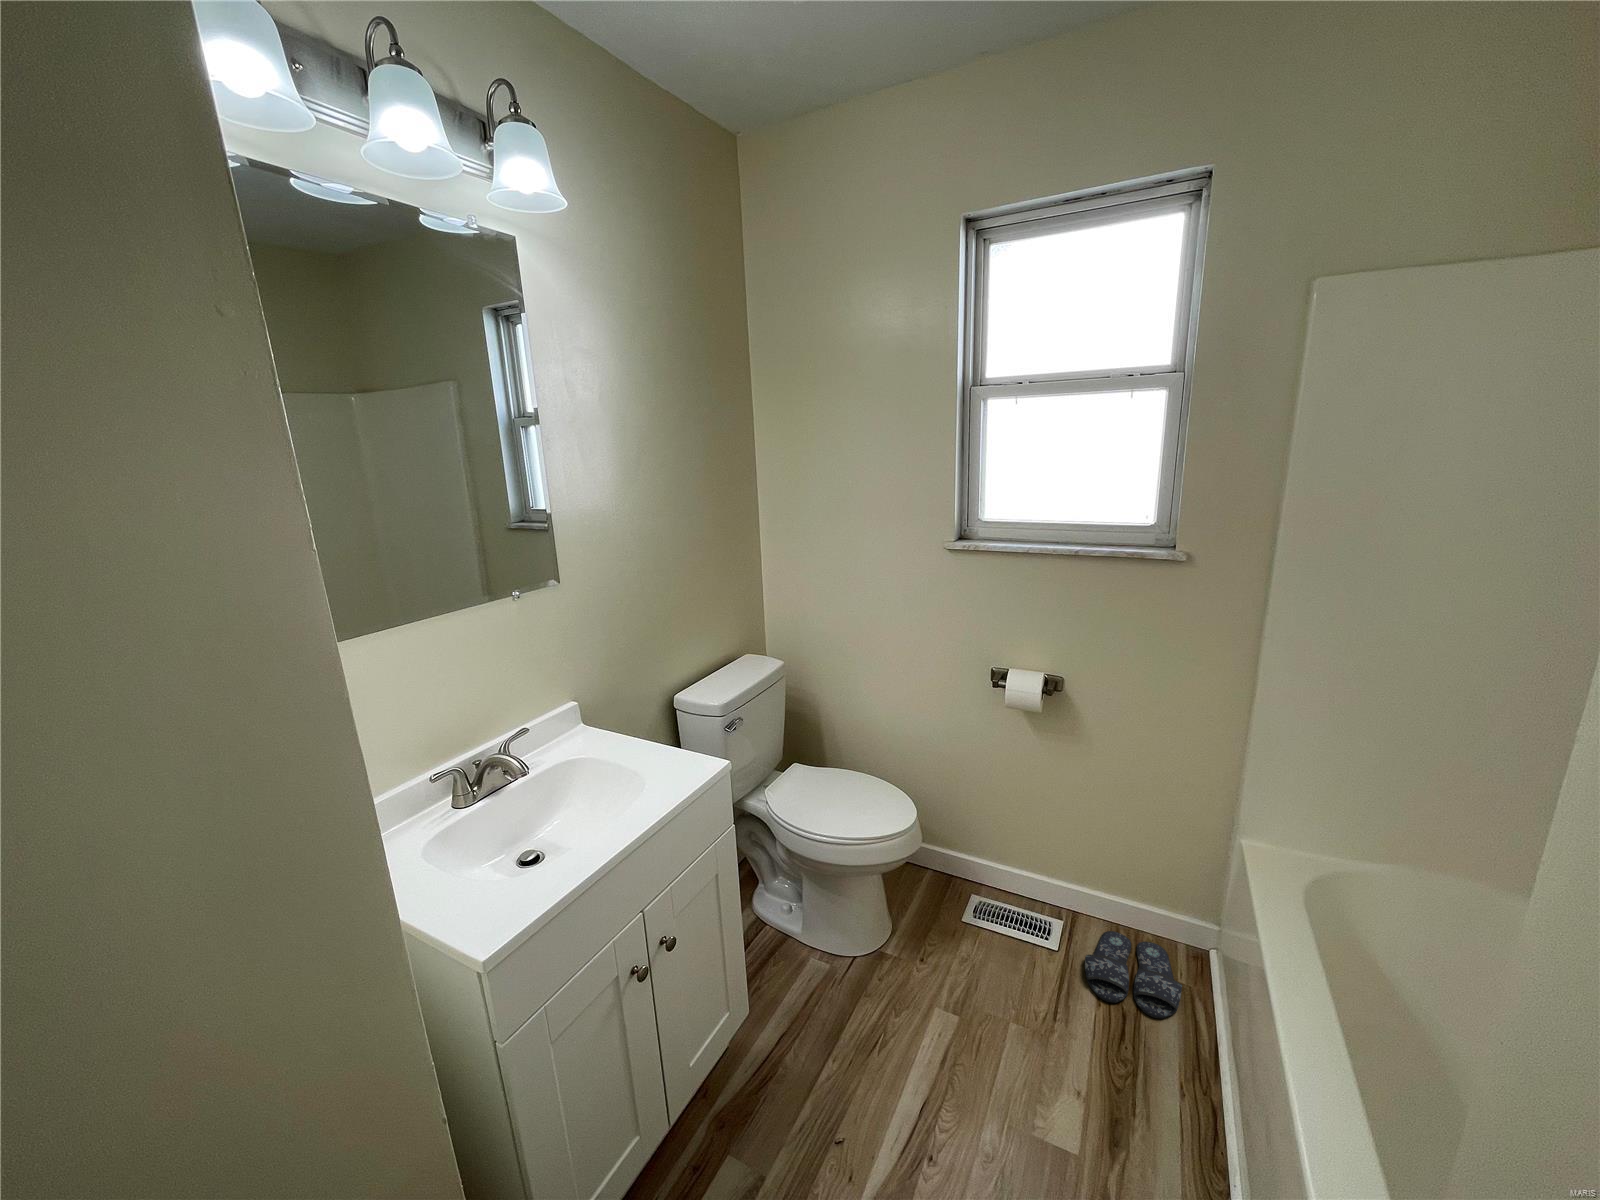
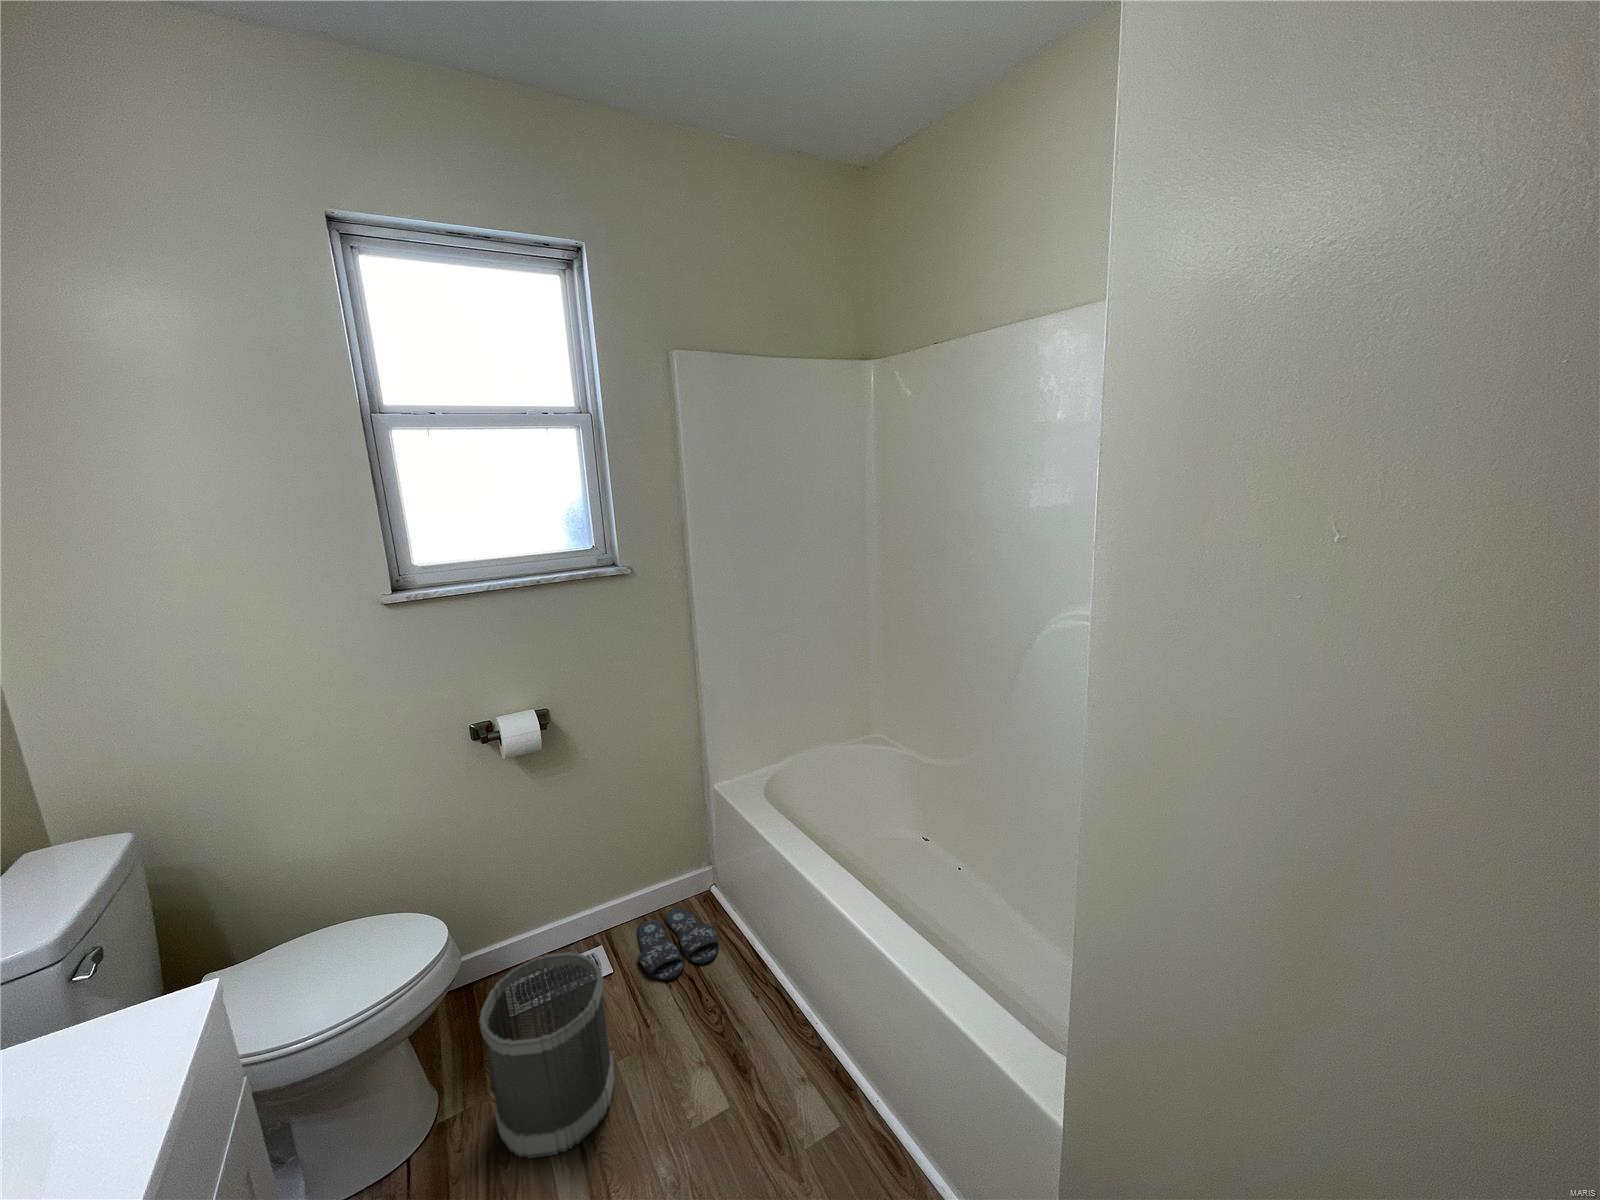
wastebasket: none [907,881,1011,1052] -> present [479,952,615,1158]

